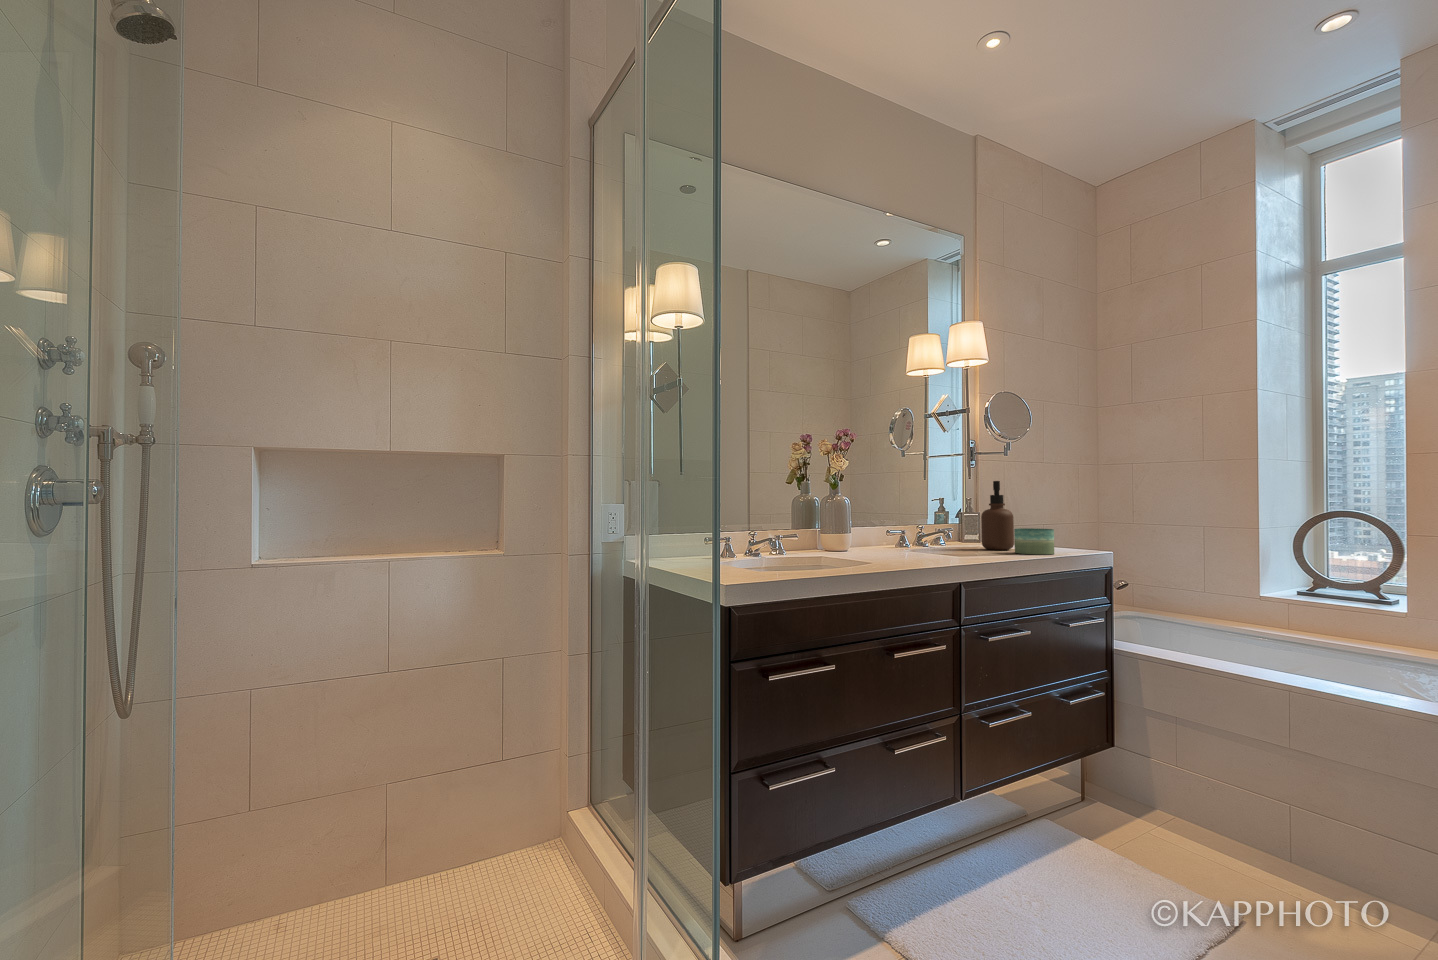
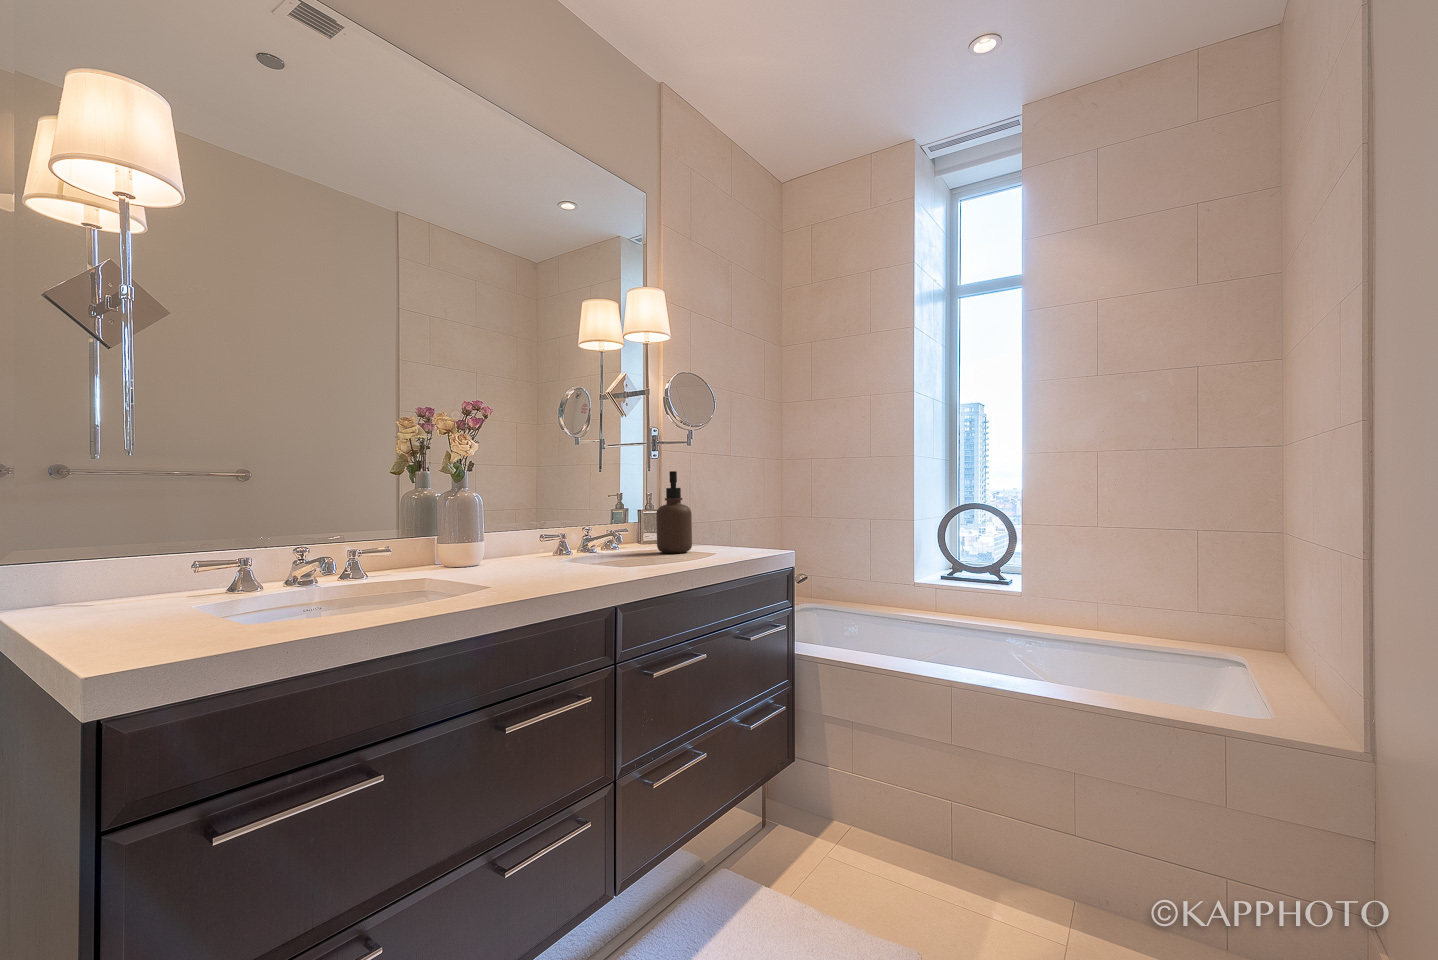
candle: present [1014,528,1054,554] -> none [690,526,733,558]

